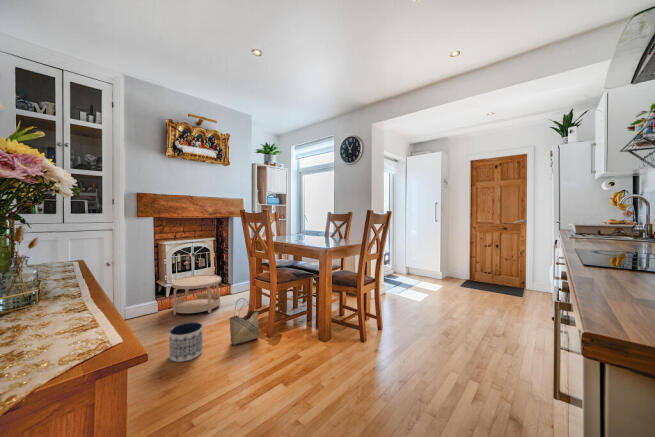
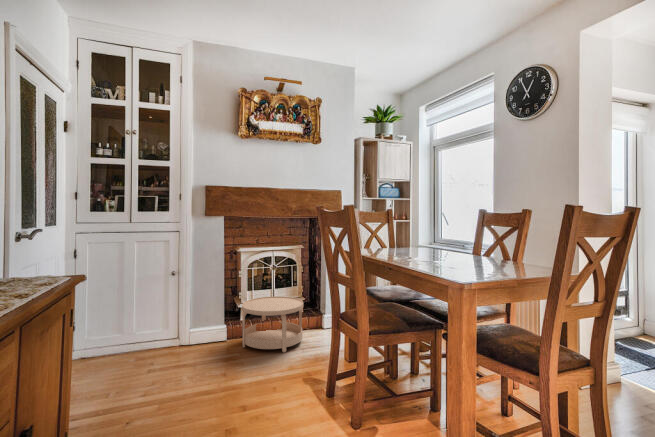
woven basket: present [230,298,259,345] -> none [288,341,334,413]
planter: present [169,322,203,362] -> none [207,366,251,423]

